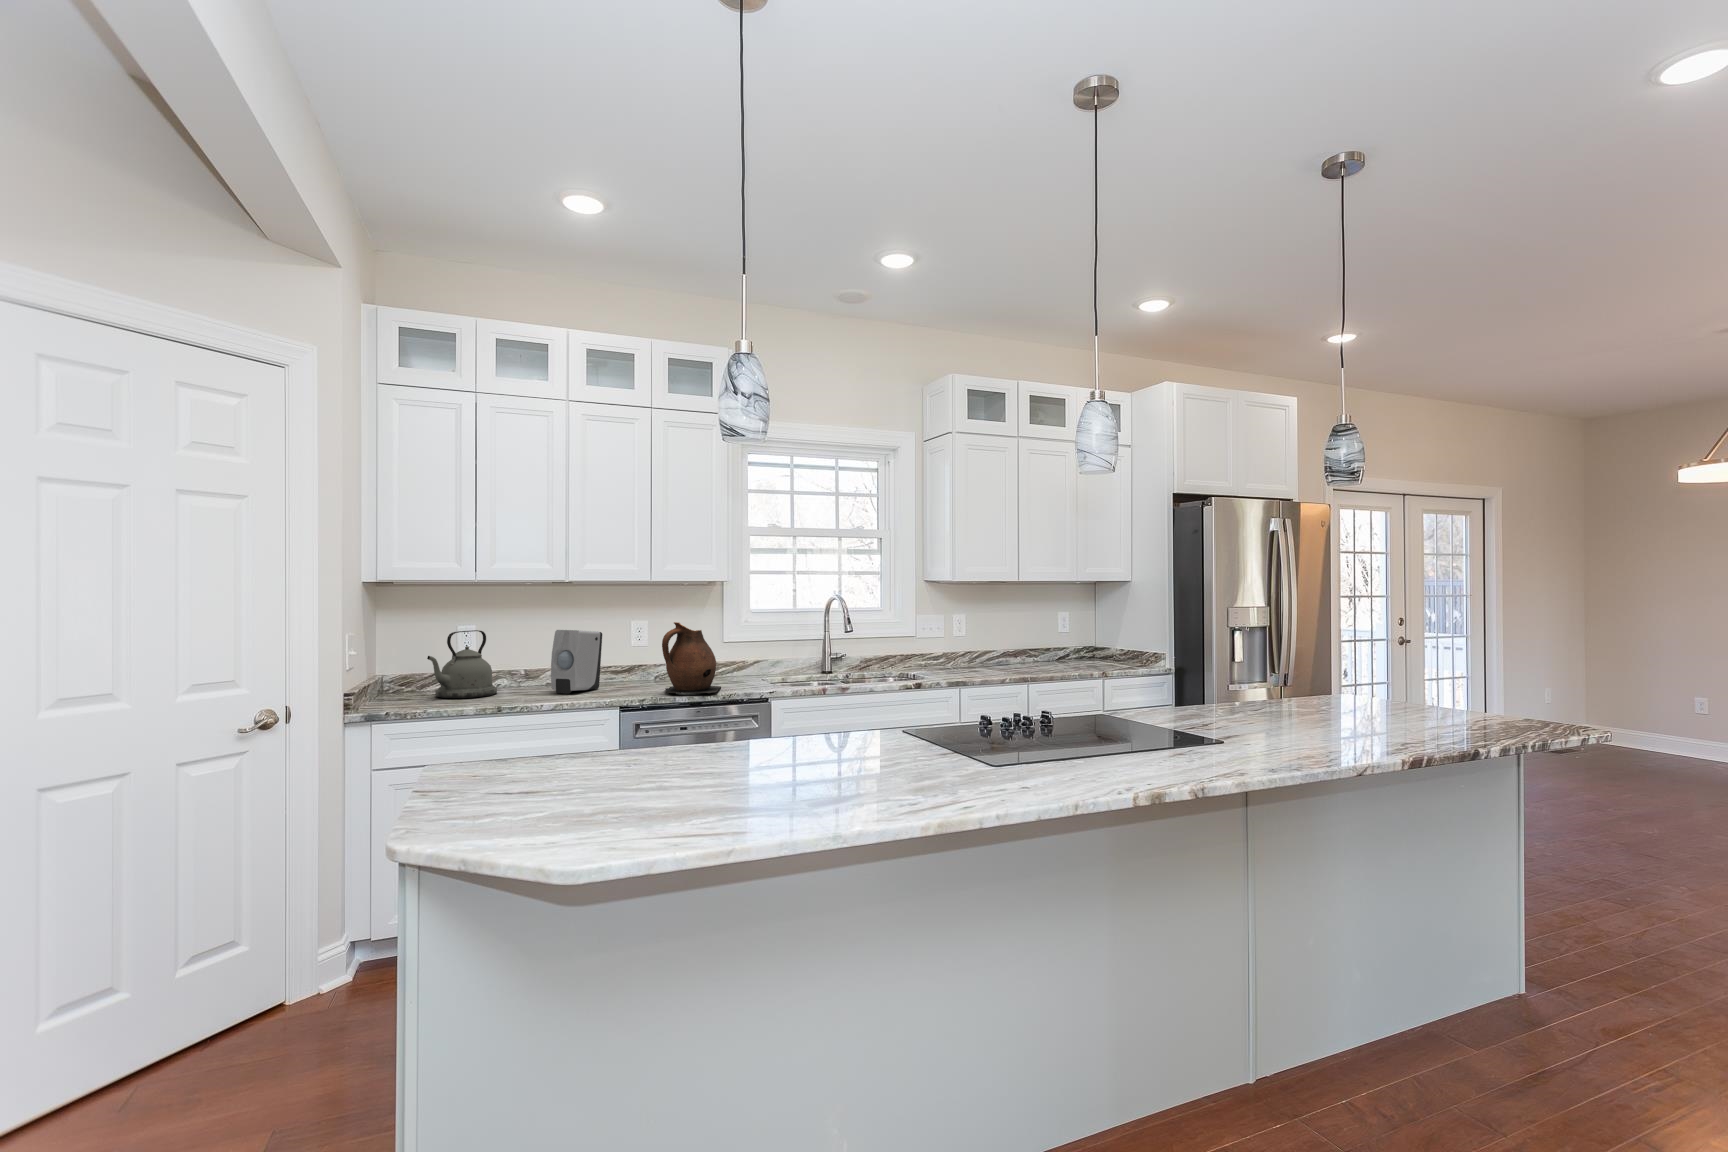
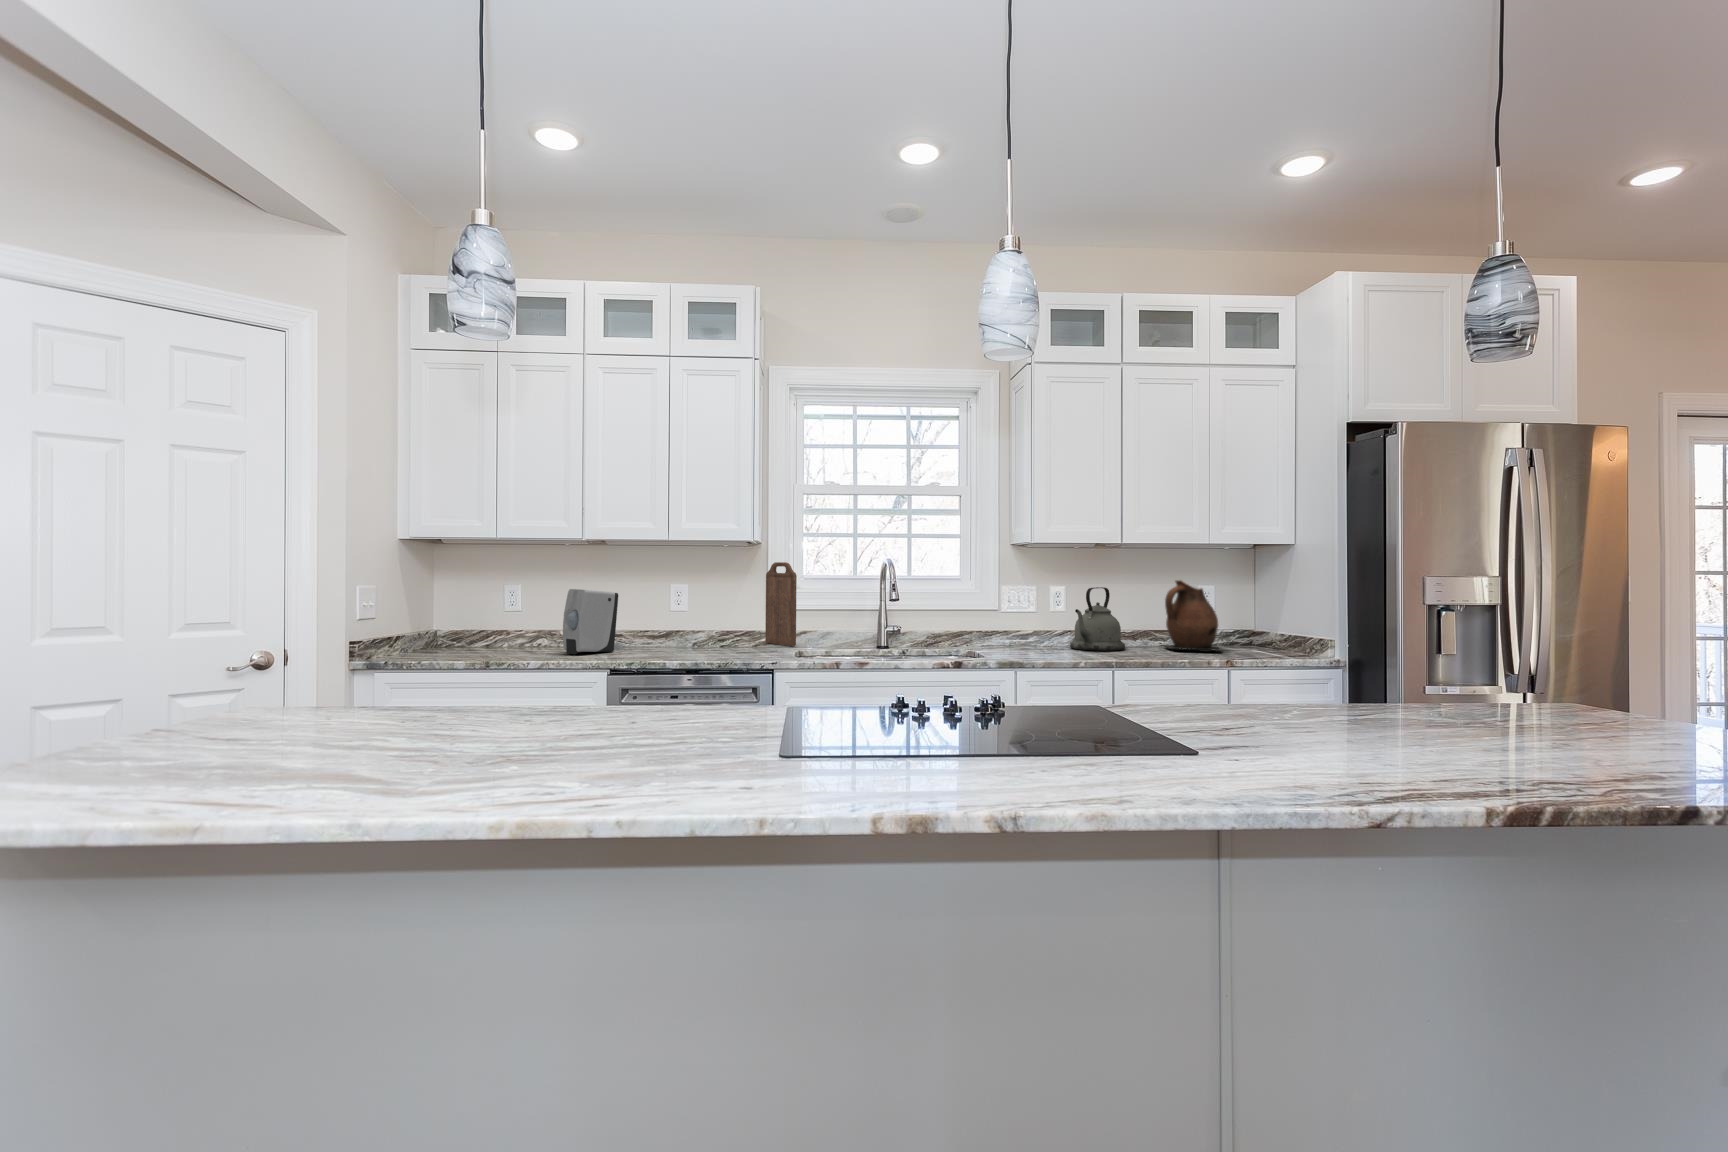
cutting board: none [720,599,757,675] -> present [765,562,797,646]
ceramic pitcher: present [662,622,721,694] -> present [1165,580,1221,651]
kettle: present [427,630,497,698] -> present [1070,587,1125,651]

